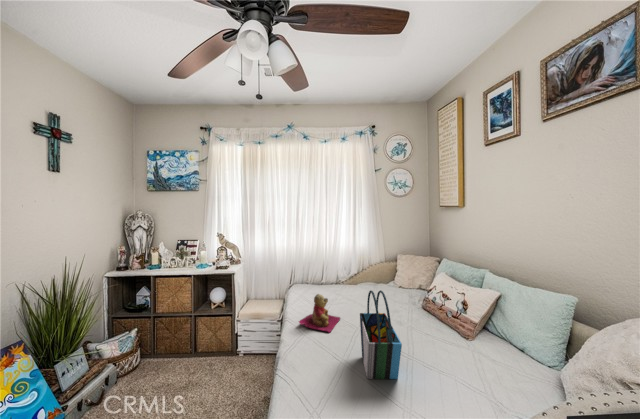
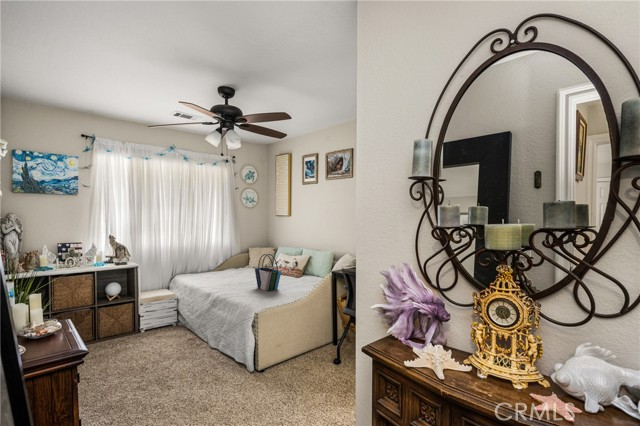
teddy bear: present [299,294,340,333] -> none [211,267,233,286]

